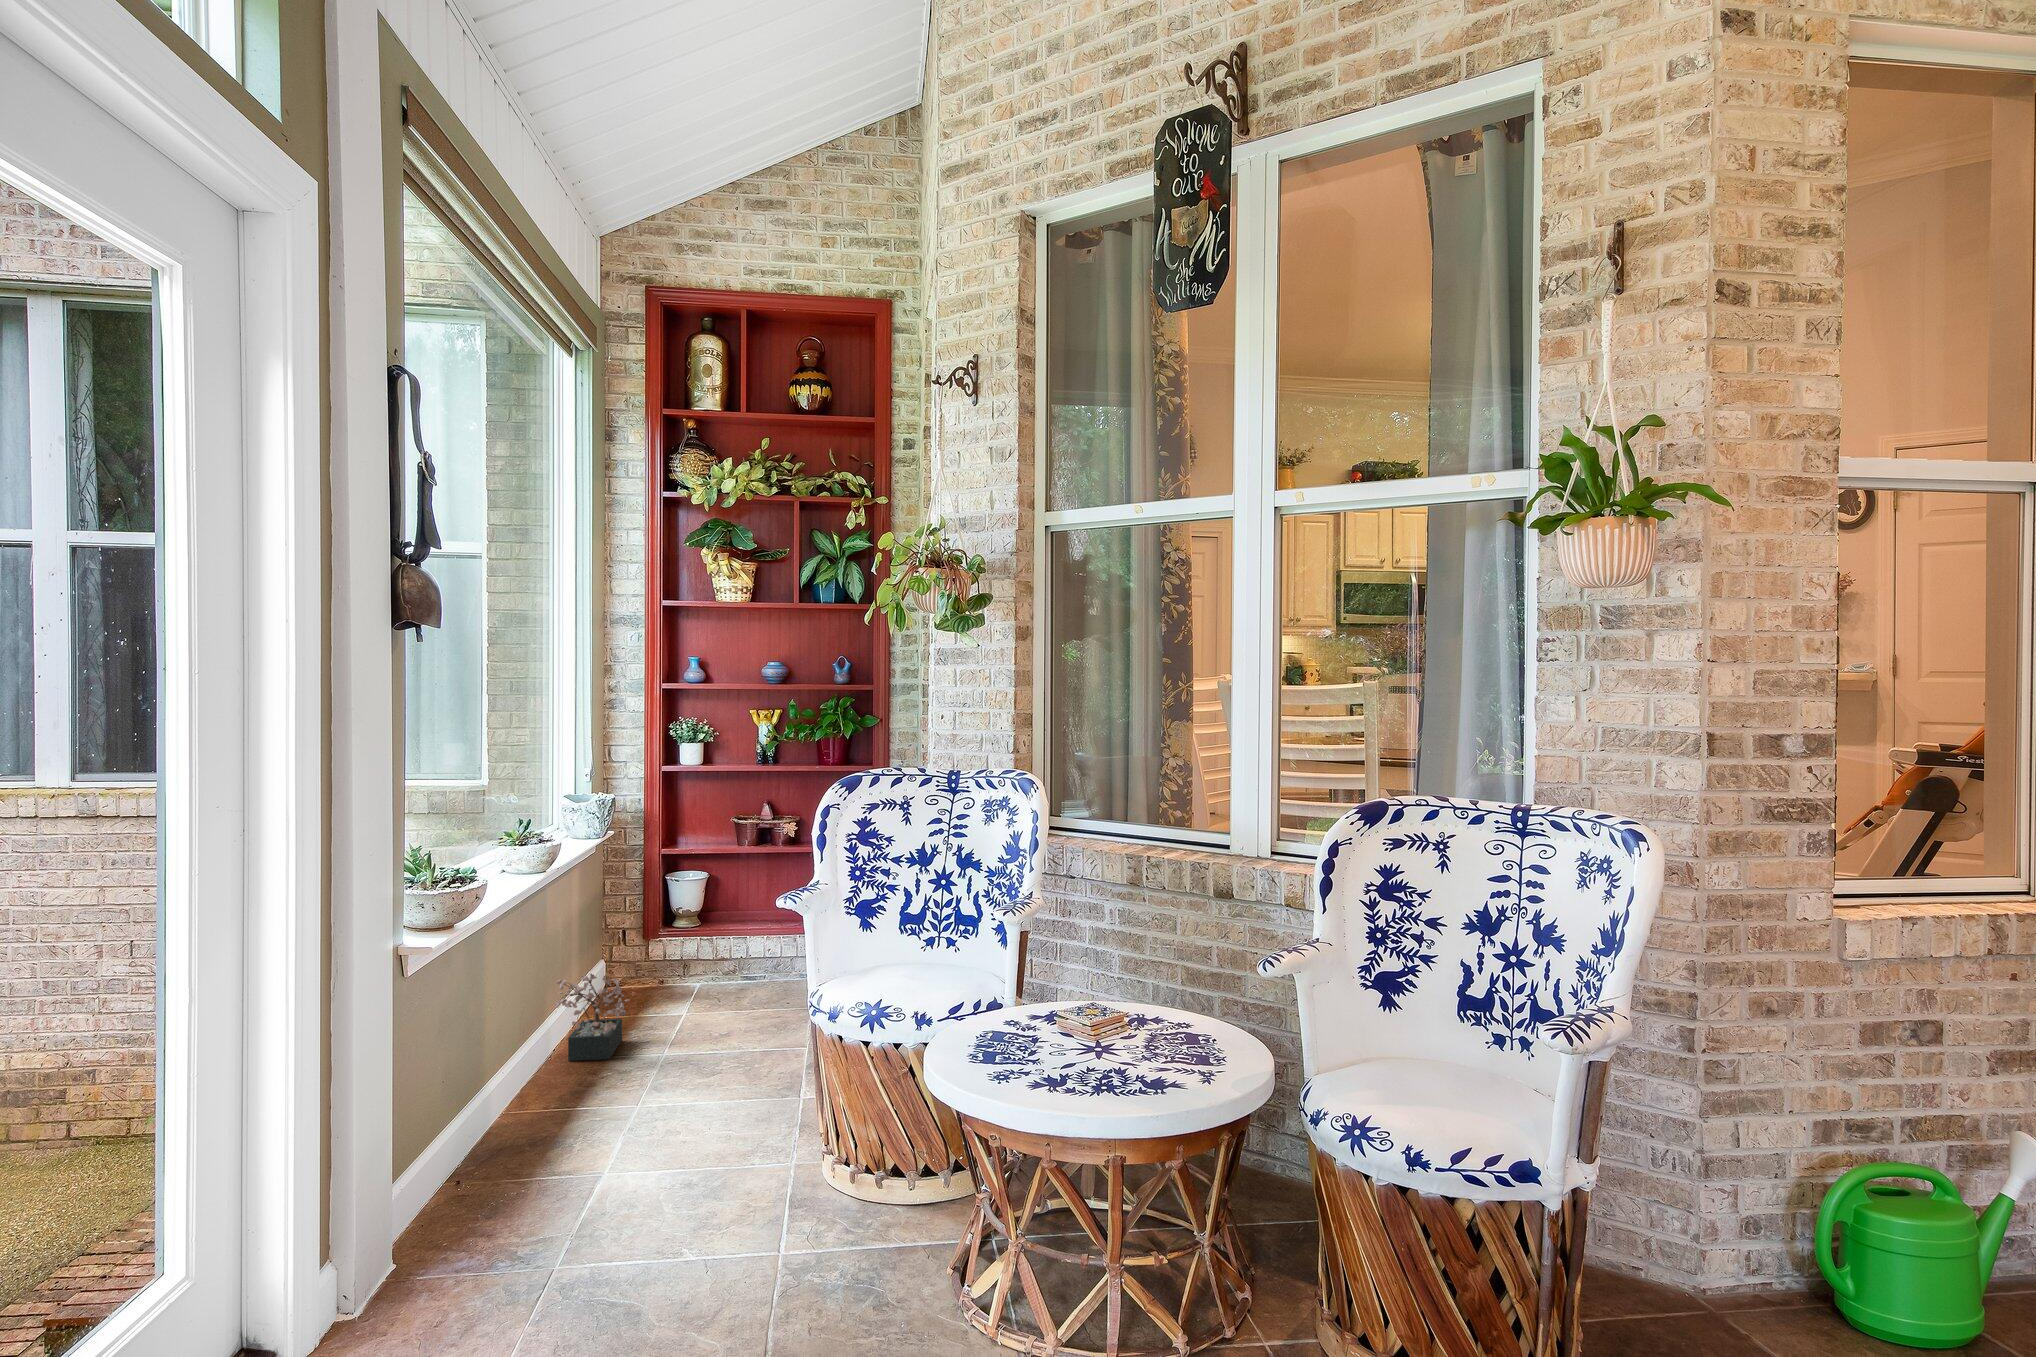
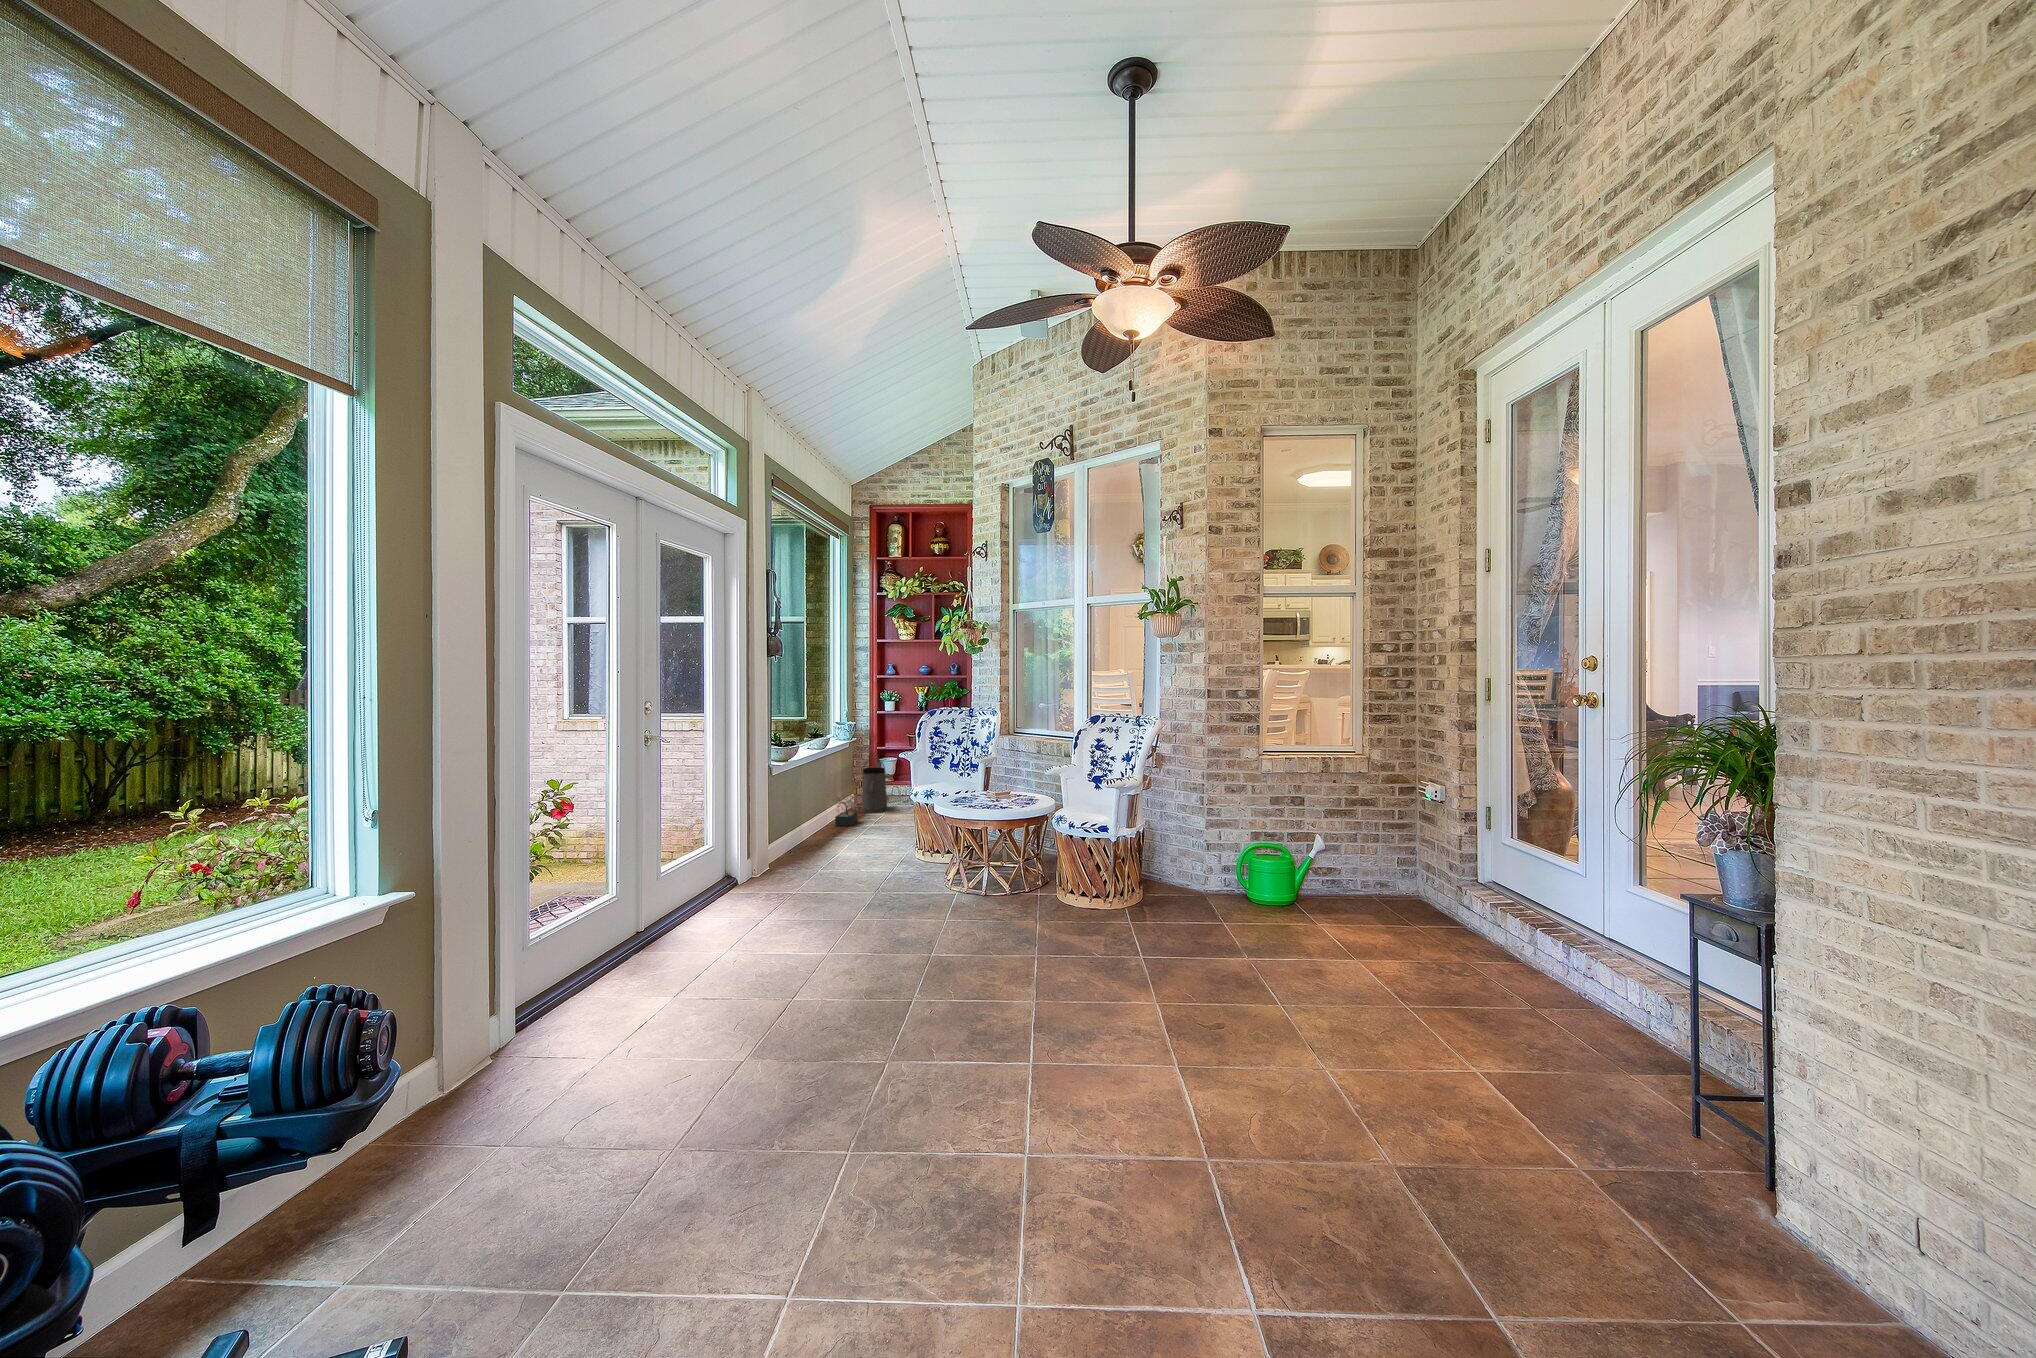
watering can: none [623,876,689,1010] -> present [861,757,888,813]

